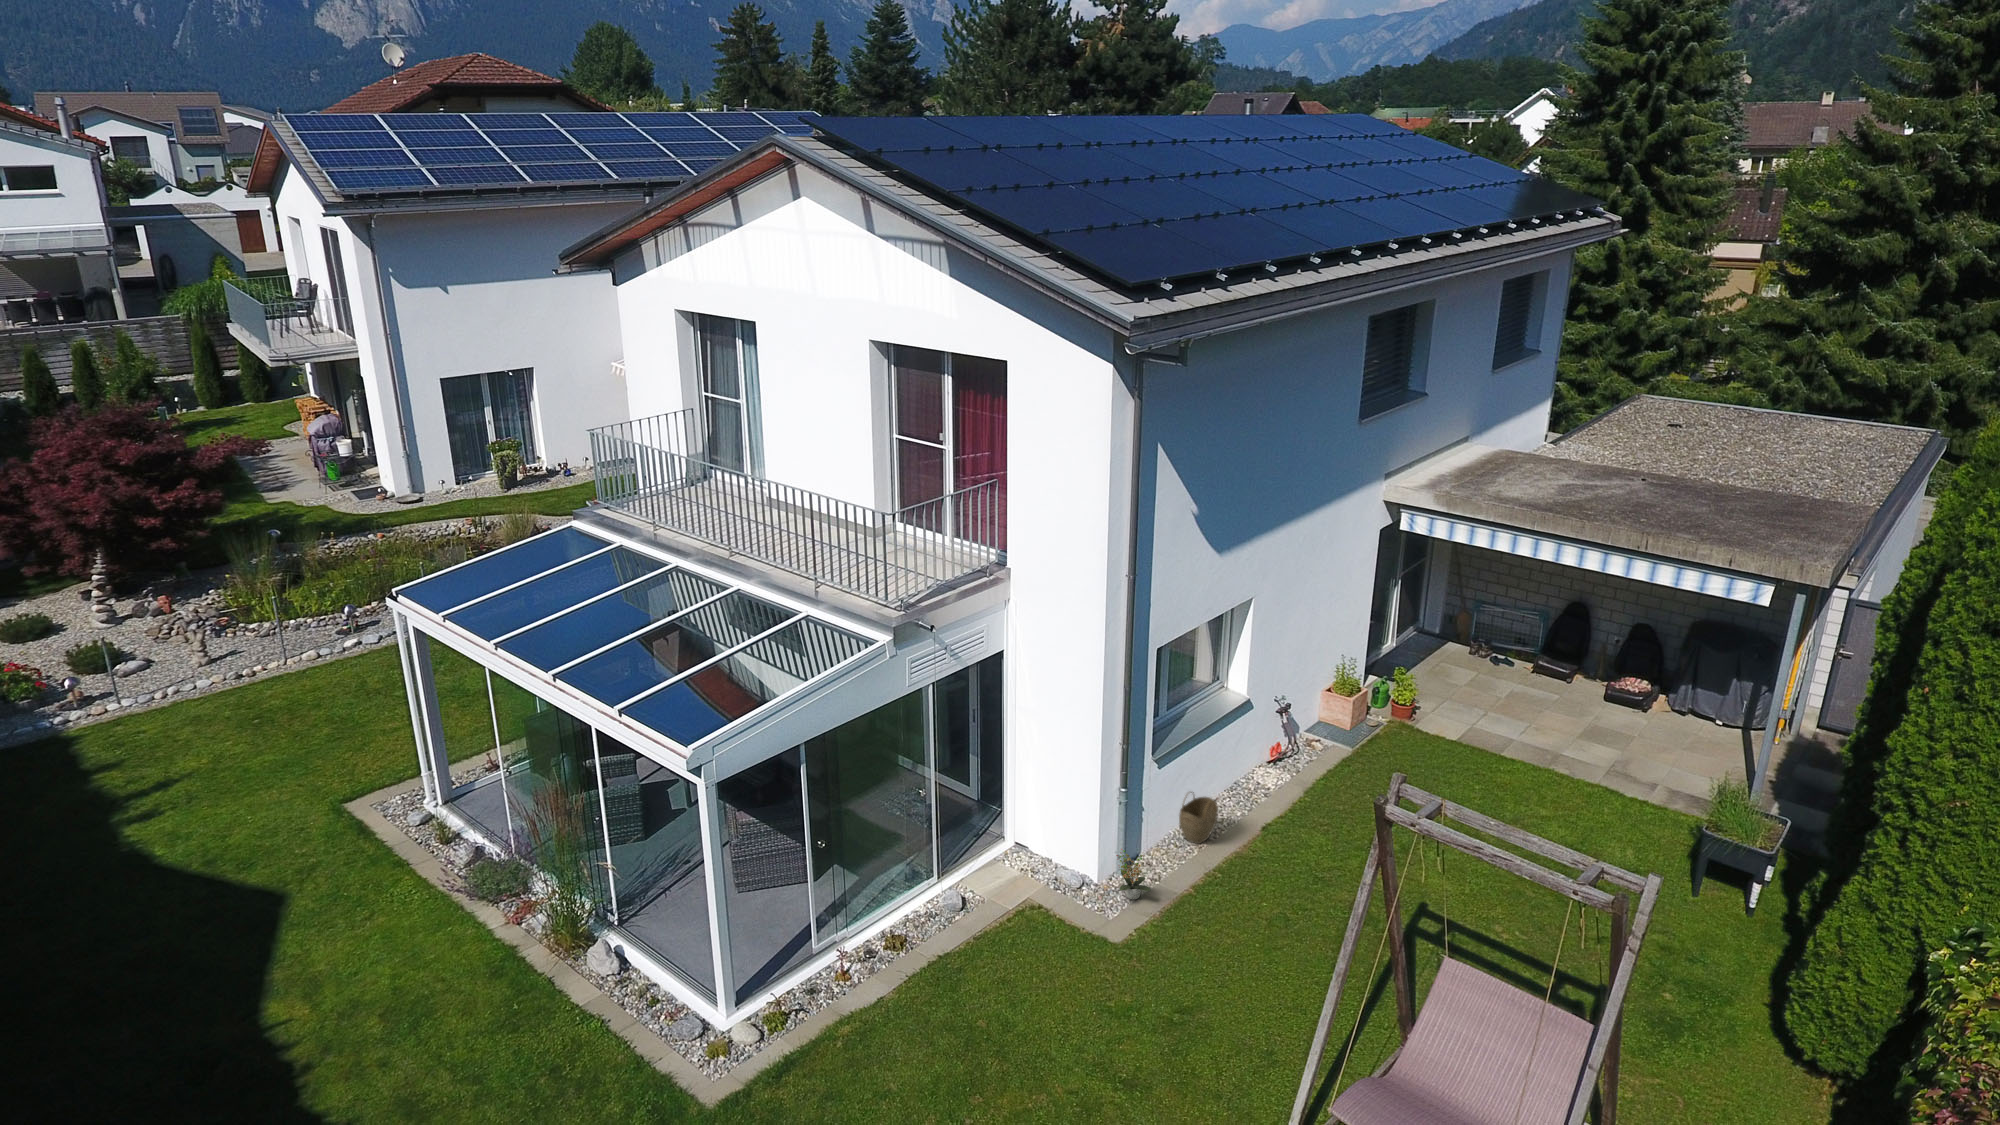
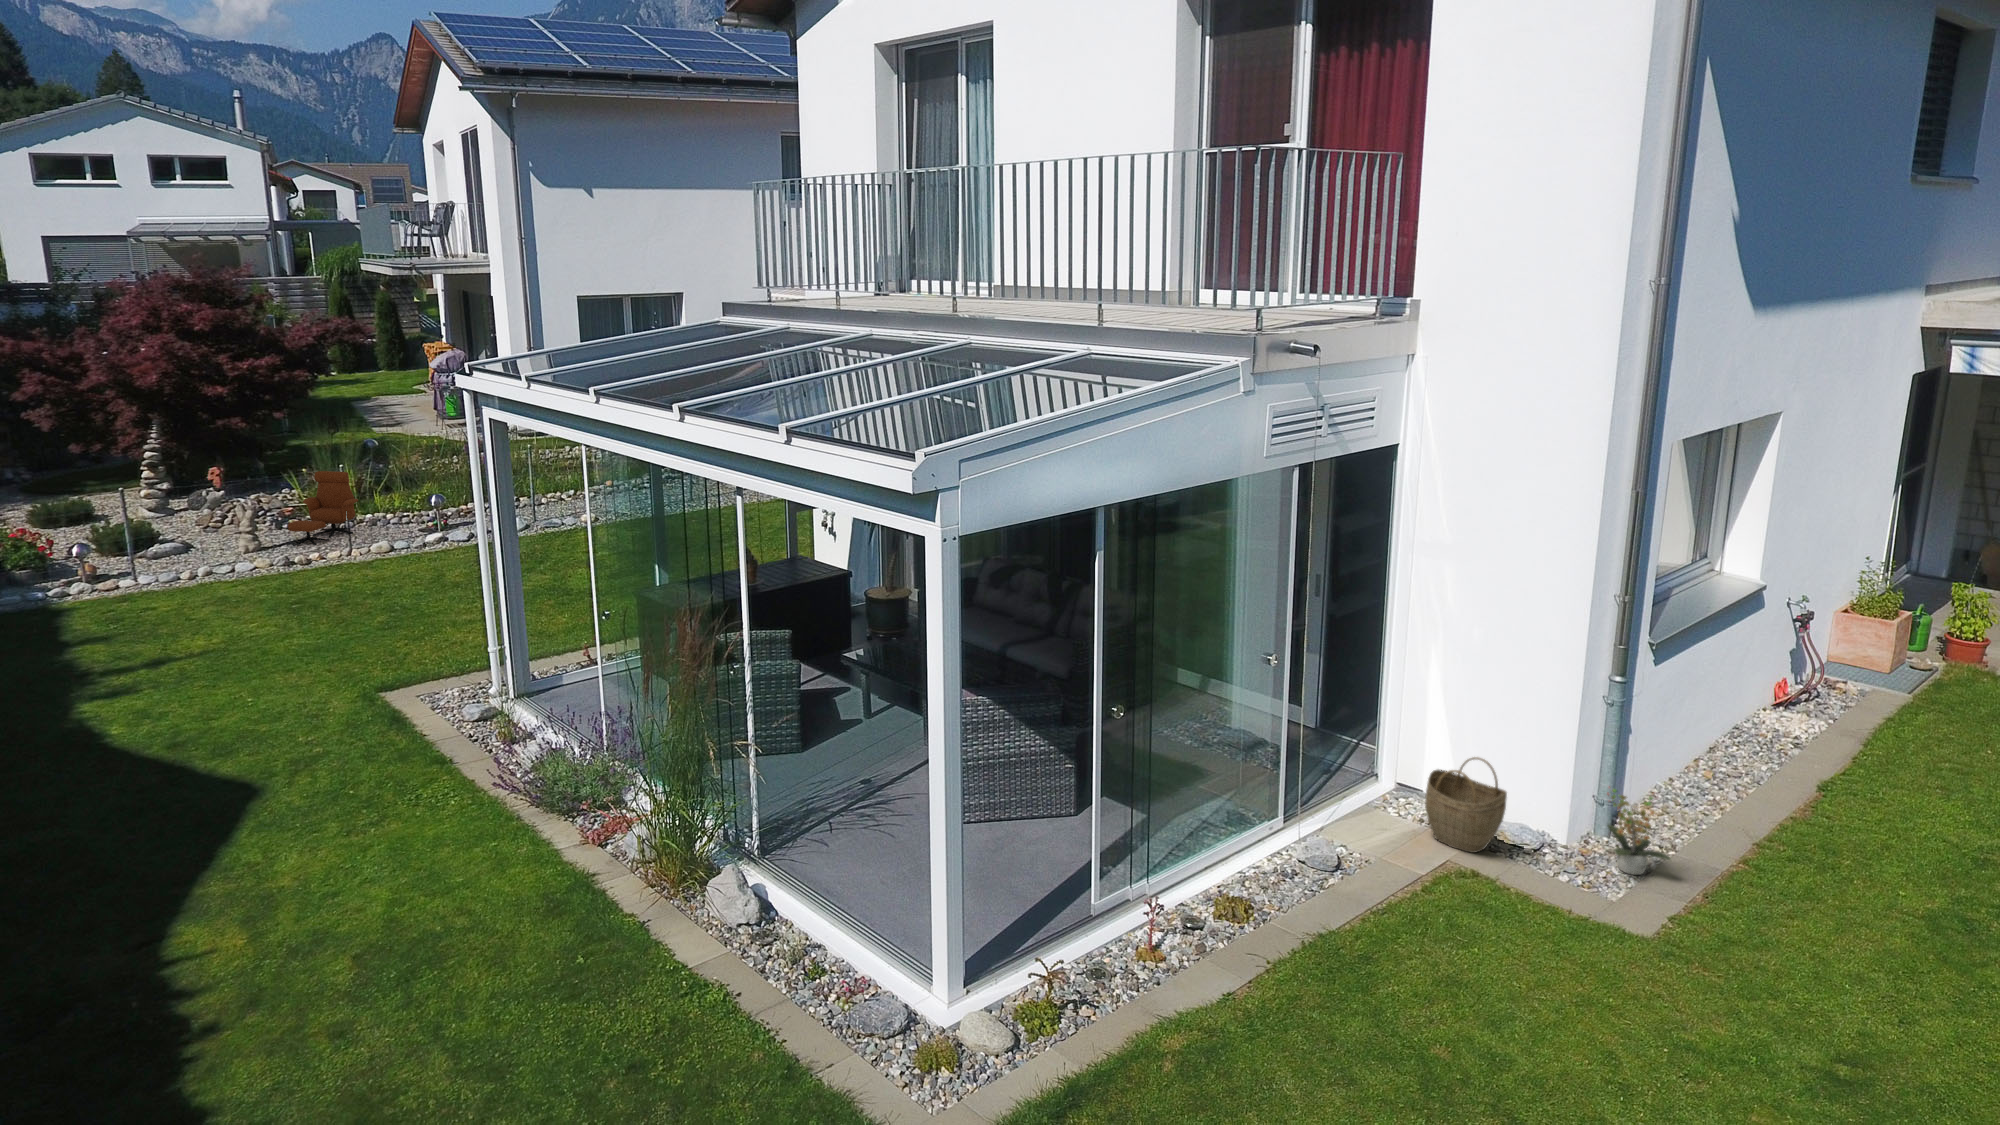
lounge chair: none [228,588,283,654] -> present [288,471,358,546]
woven basket: present [1179,792,1218,844] -> present [1425,757,1507,853]

